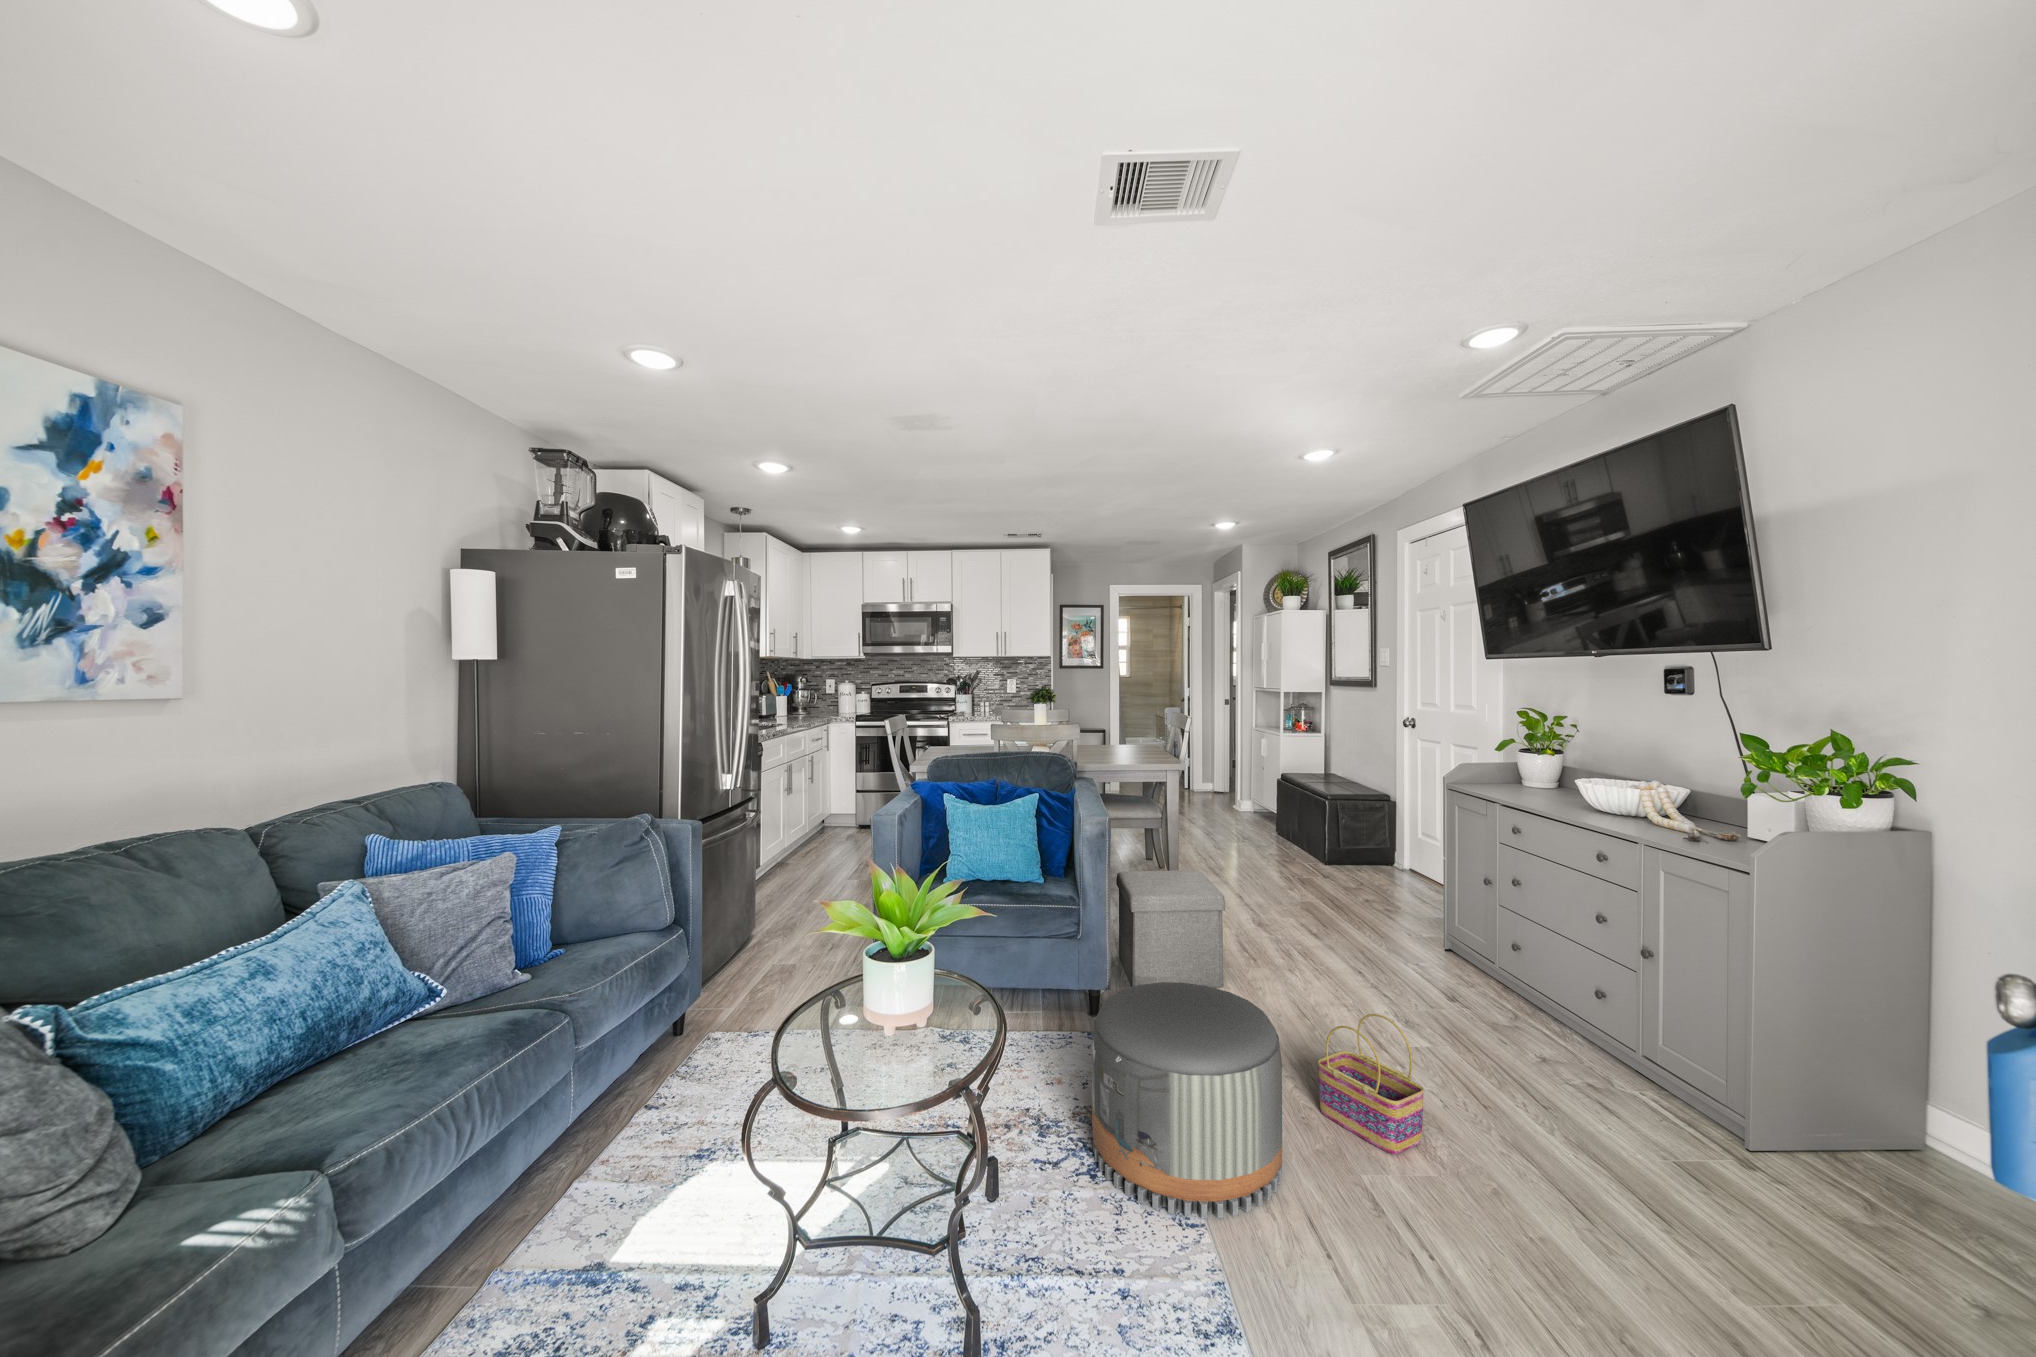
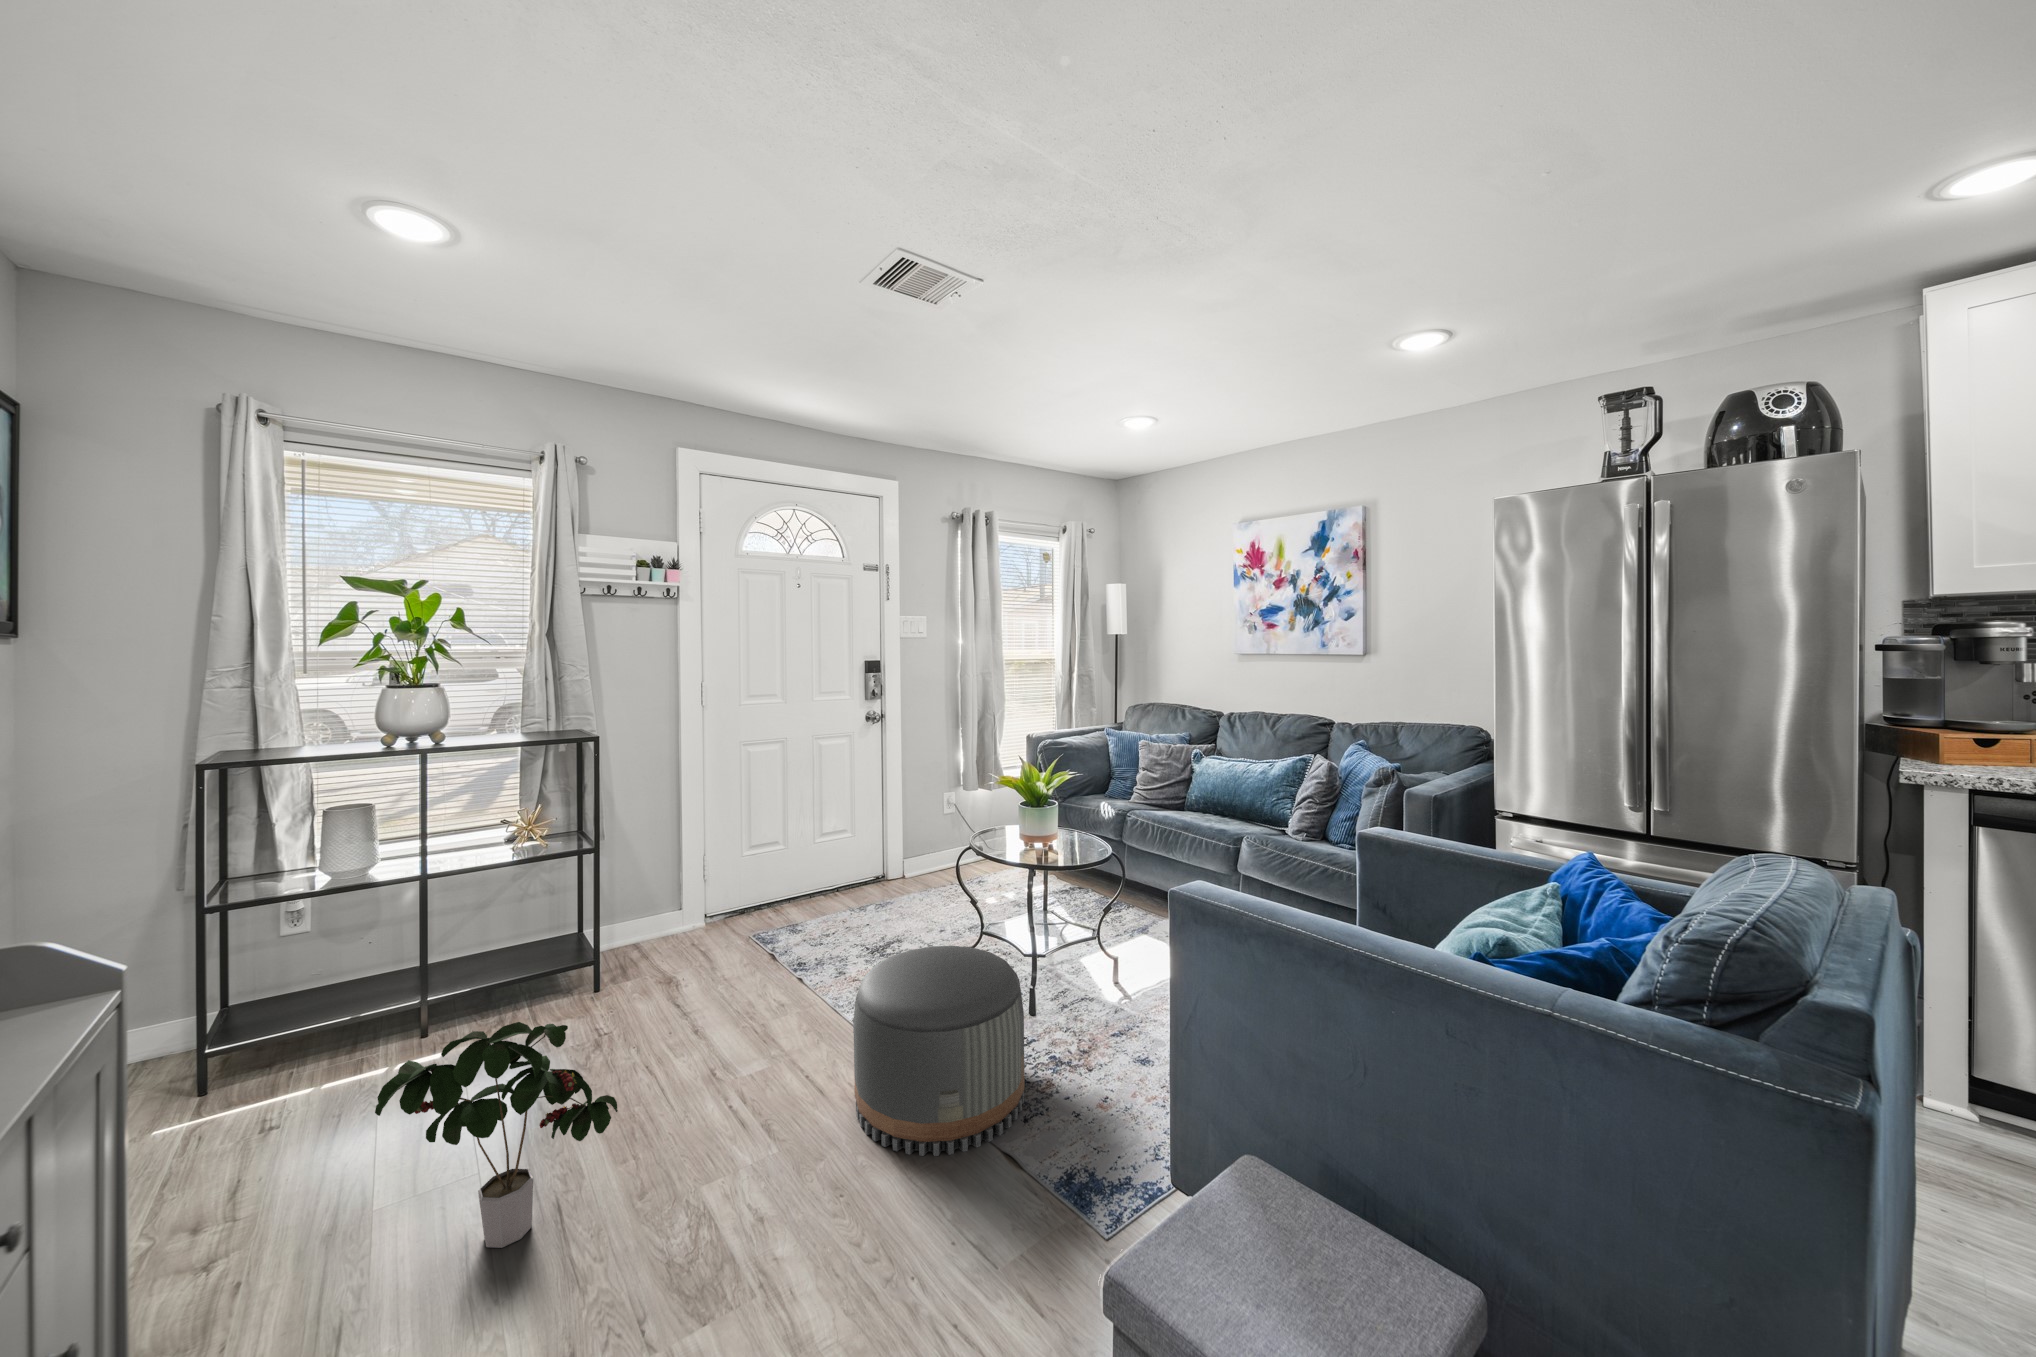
potted plant: none [1533,1006,1783,1243] -> present [375,1022,618,1248]
basket: present [1317,1014,1425,1154] -> none [716,1079,839,1250]

